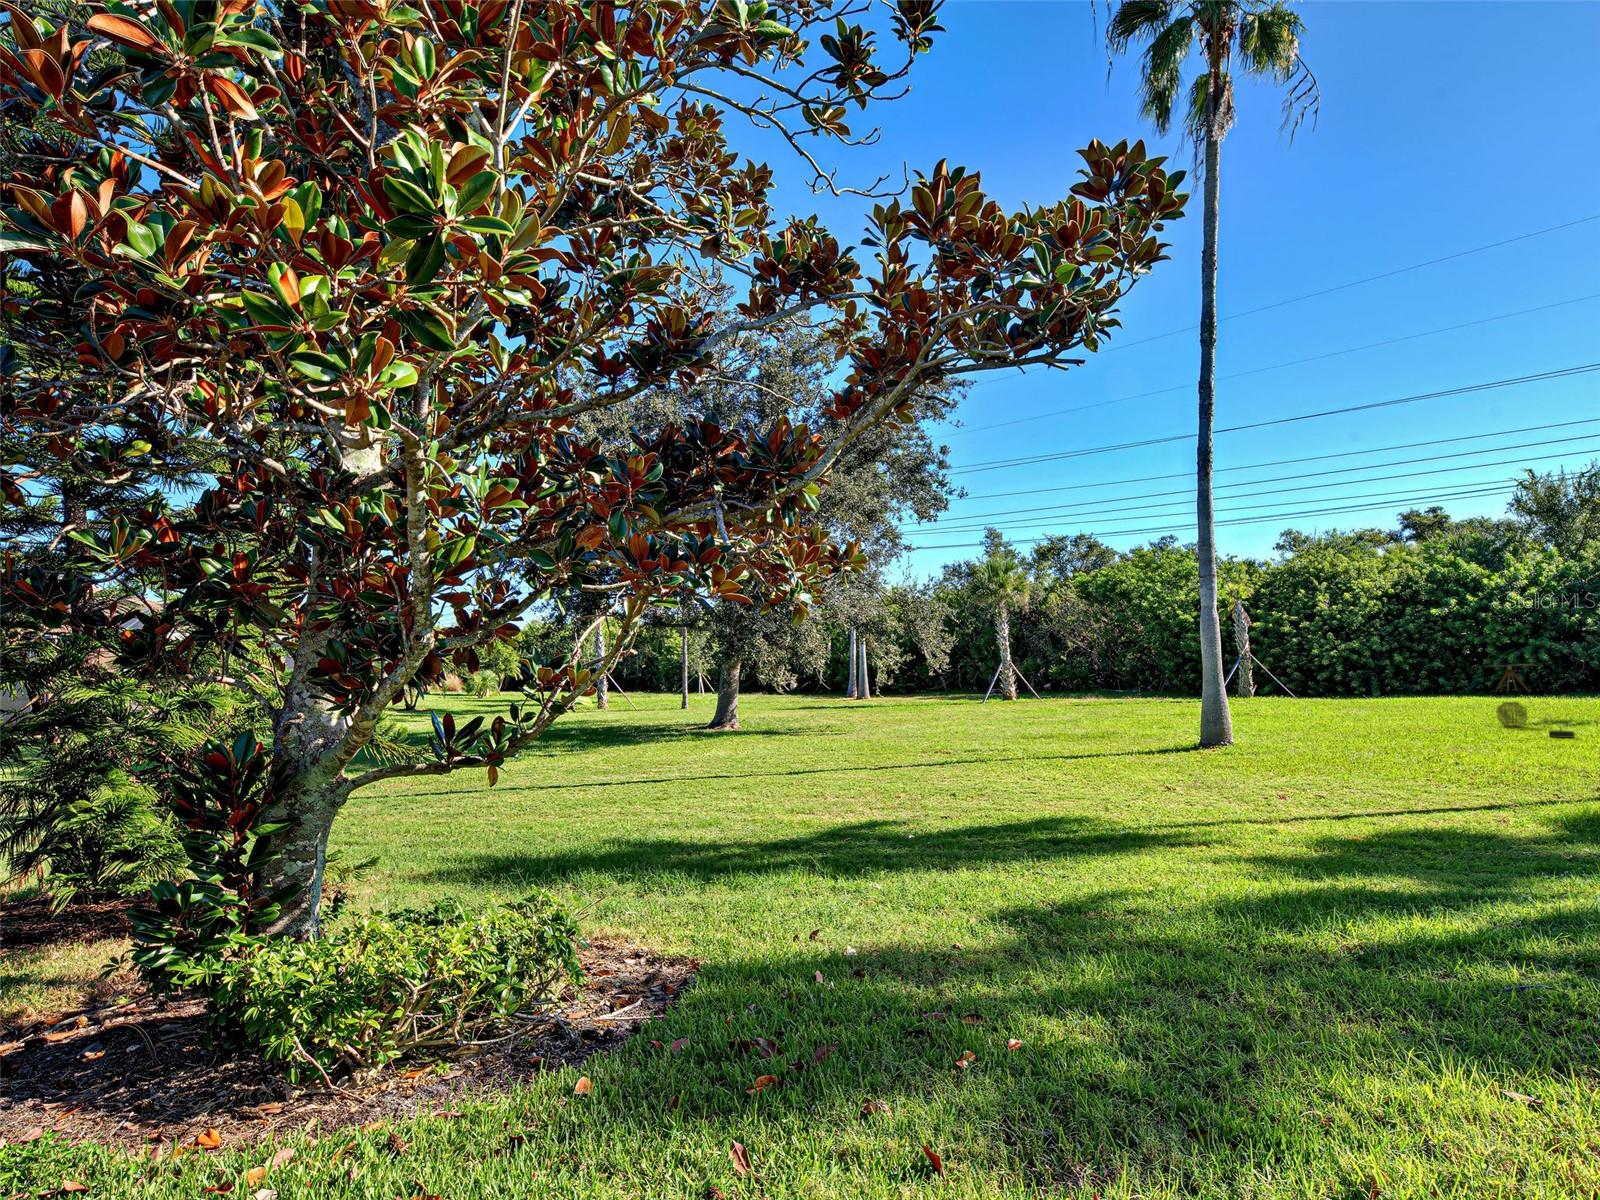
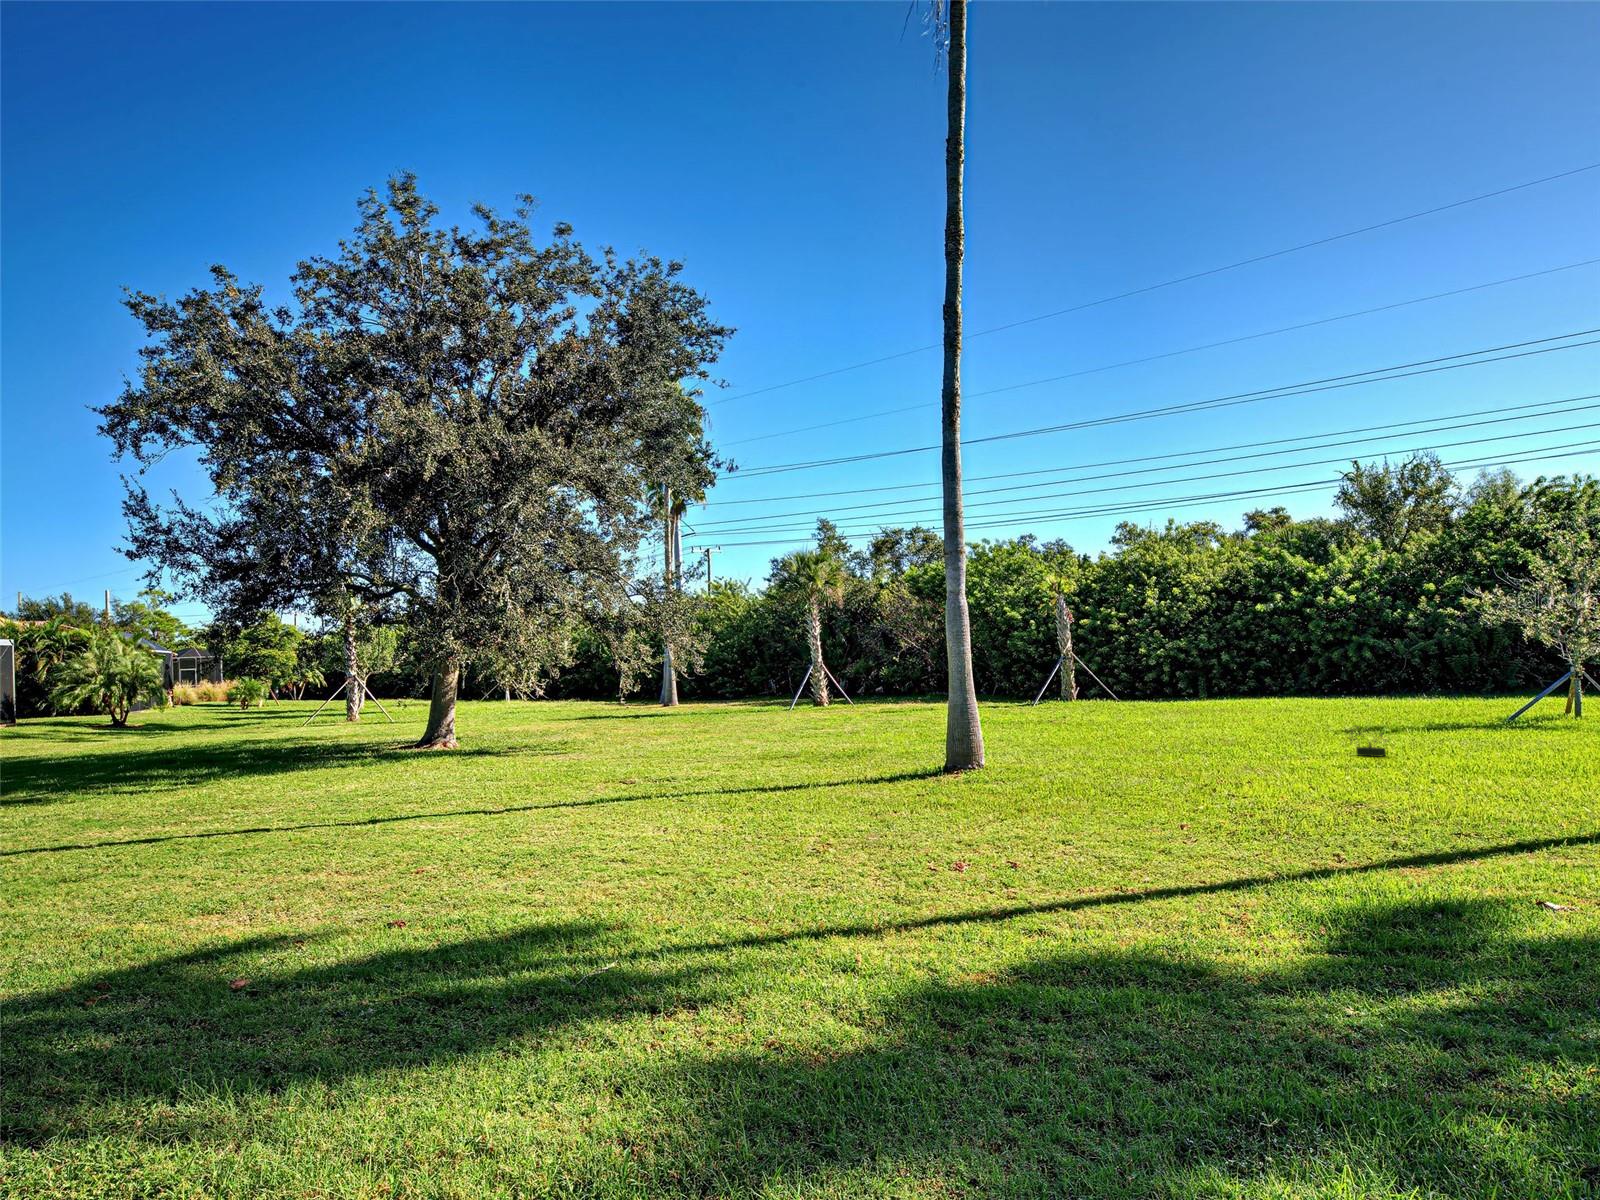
round table: present [1490,664,1529,691] -> none [1308,665,1359,696]
woven basket: present [1496,702,1527,727] -> none [1302,709,1337,741]

